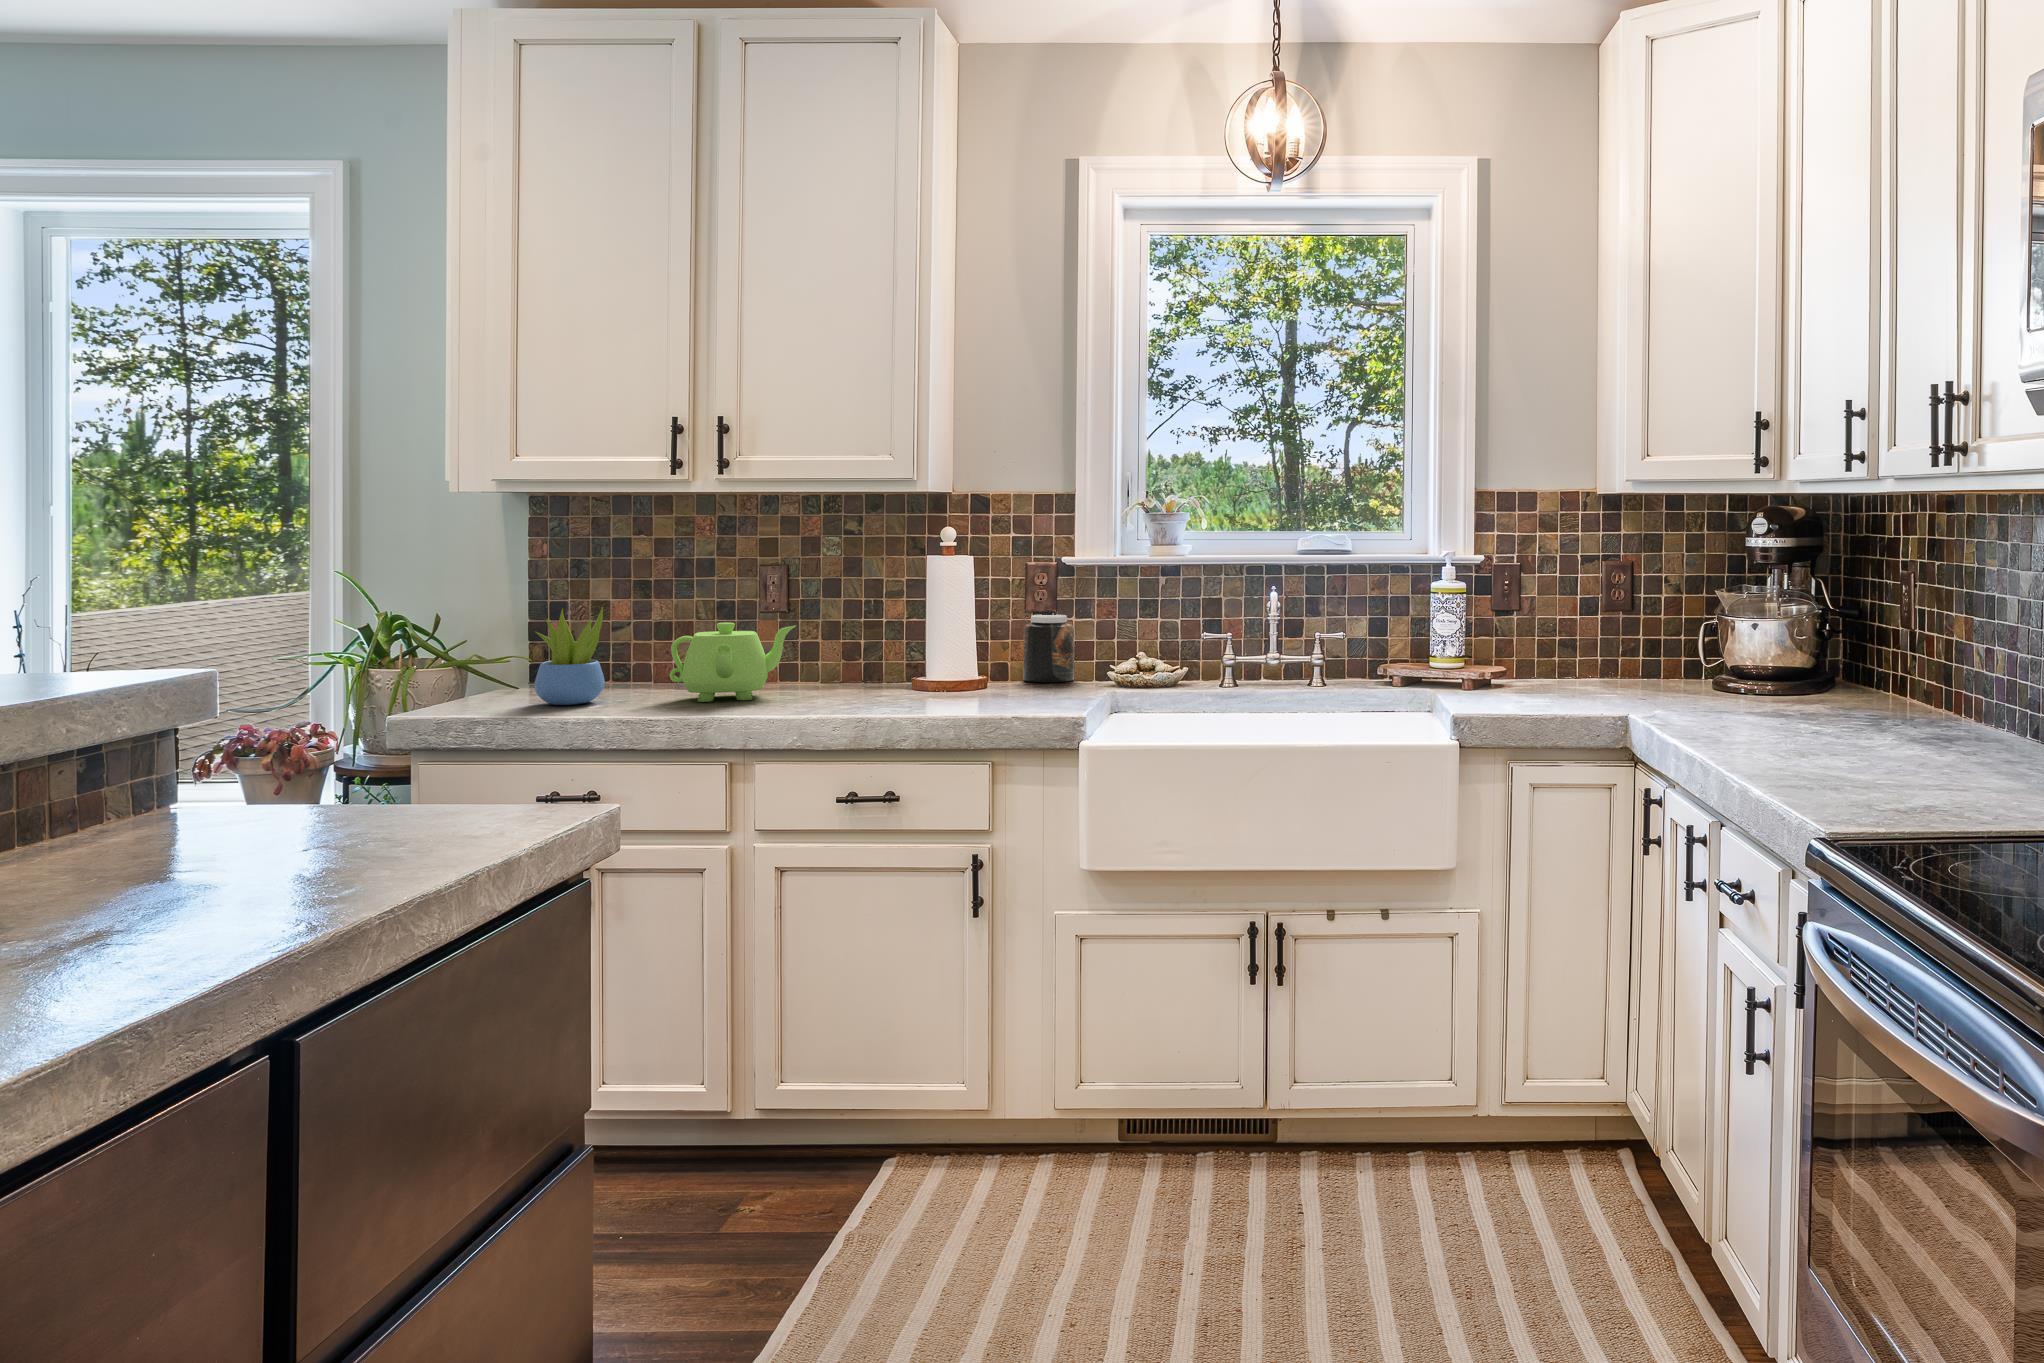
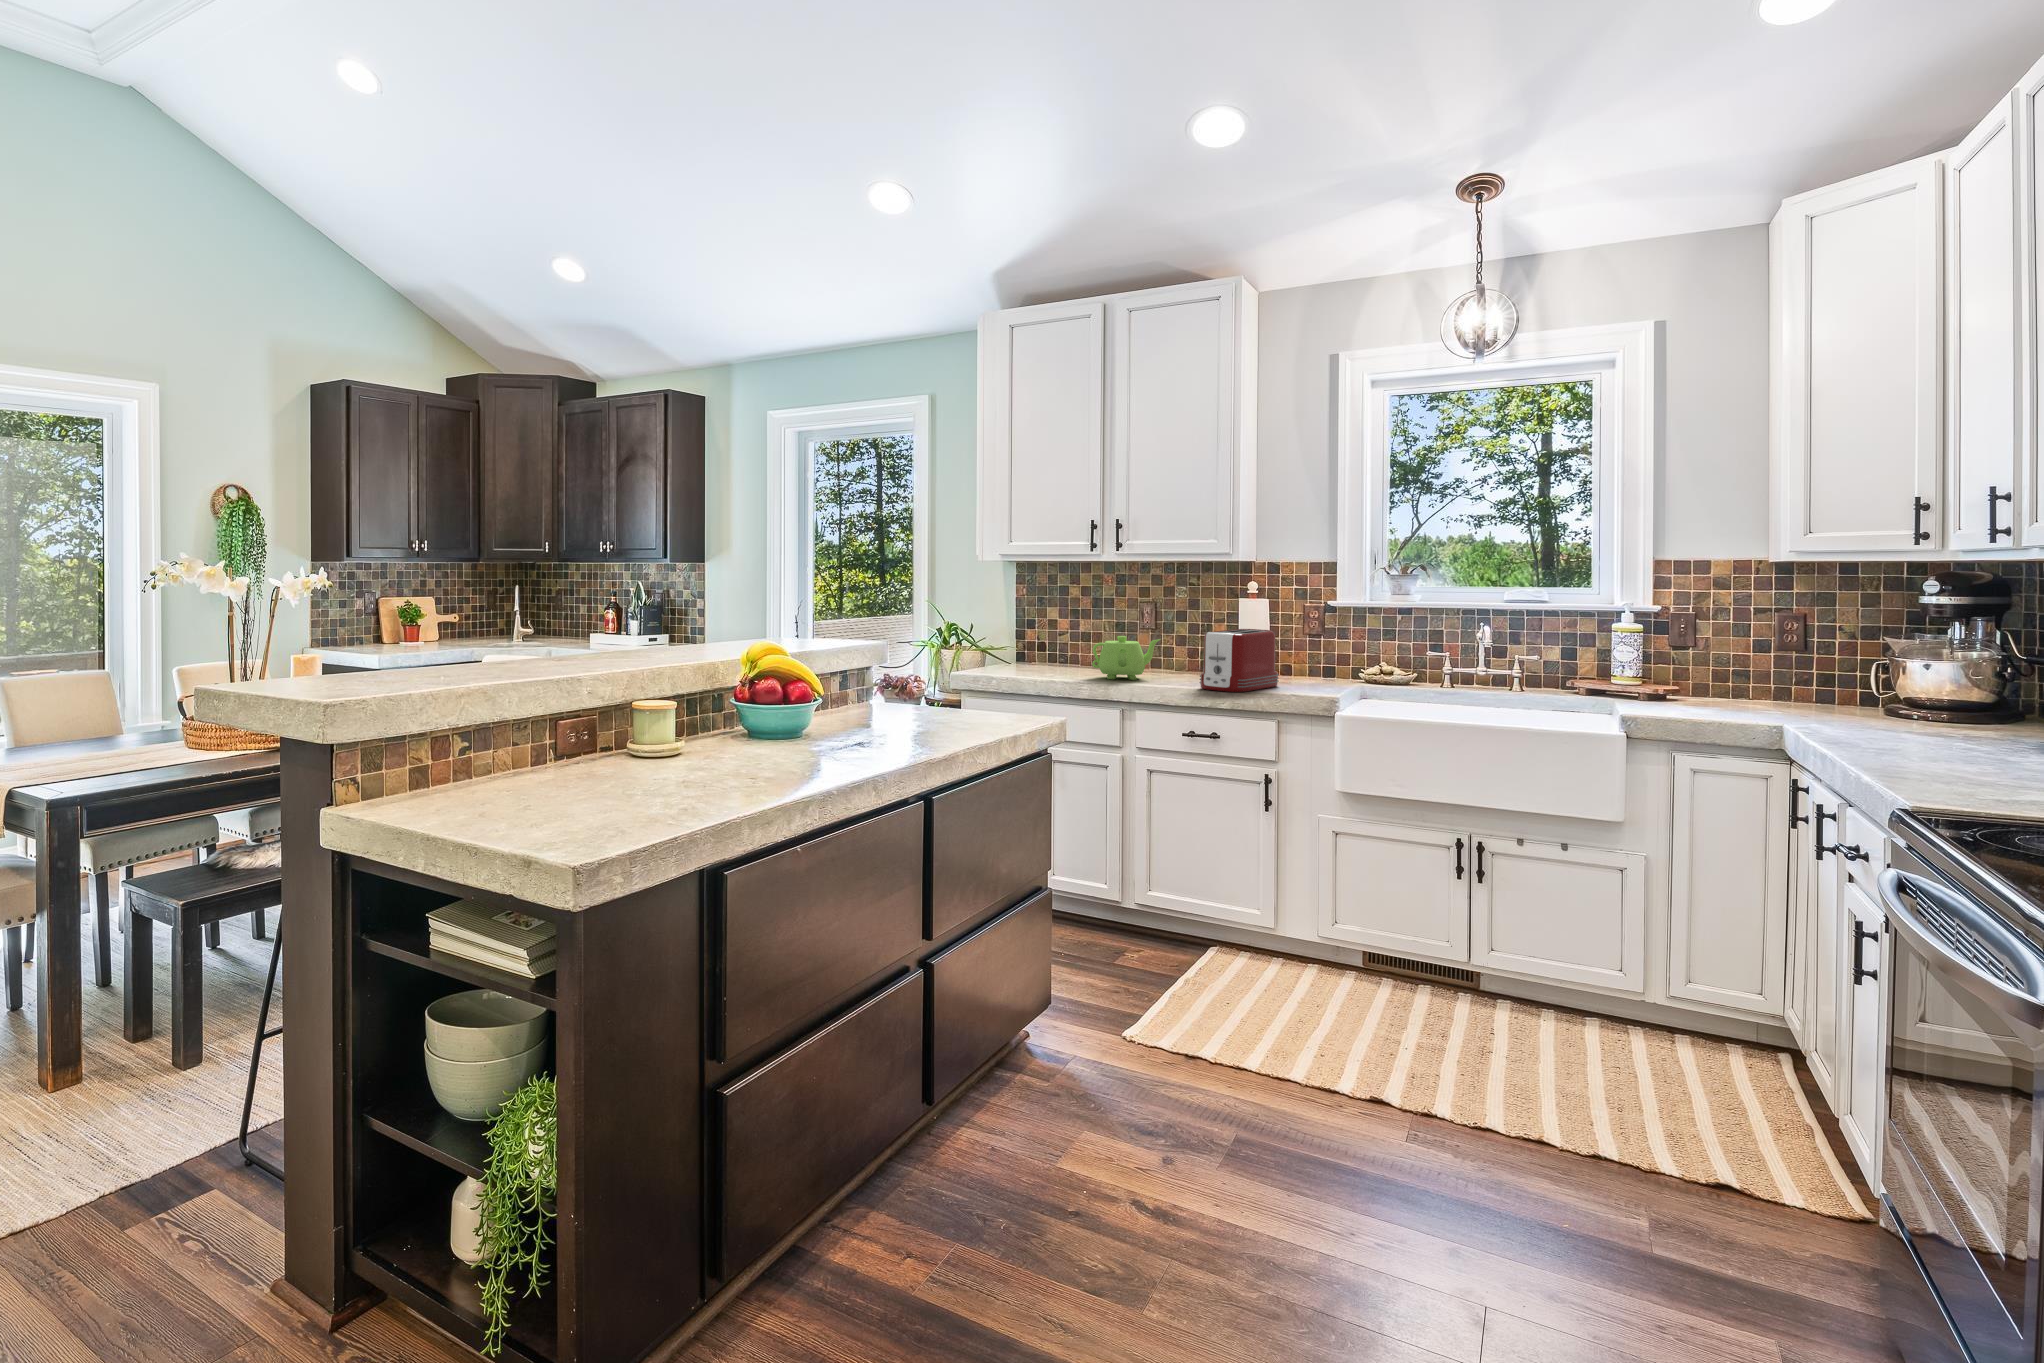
toaster: none [859,604,990,714] -> present [1200,629,1279,692]
succulent plant: present [534,607,605,705] -> none [1024,625,1058,677]
jar: present [1023,614,1074,683] -> none [1302,637,1337,680]

